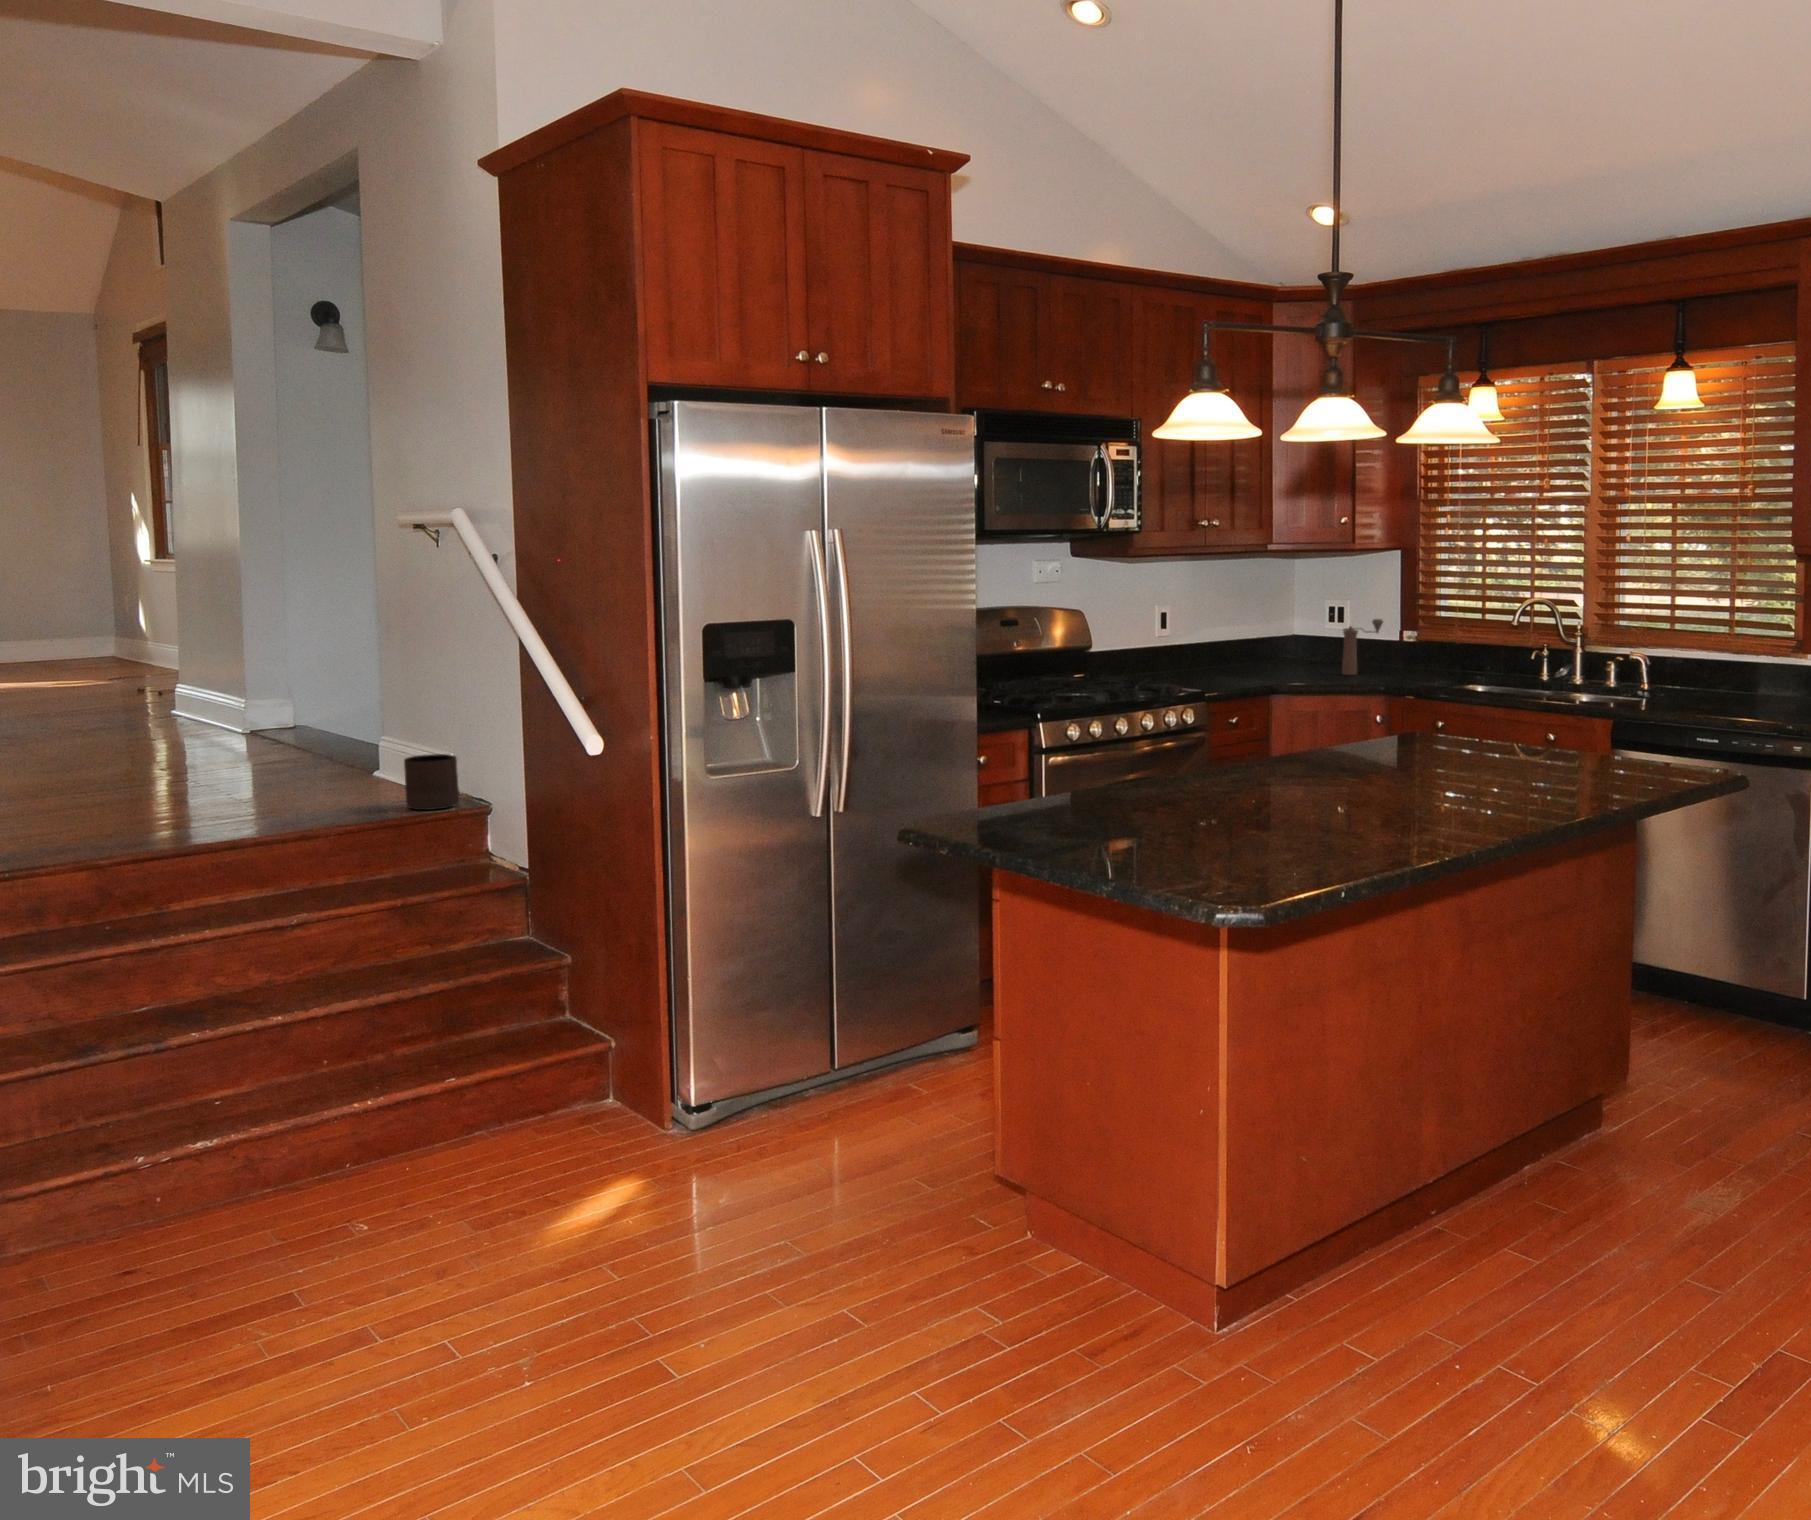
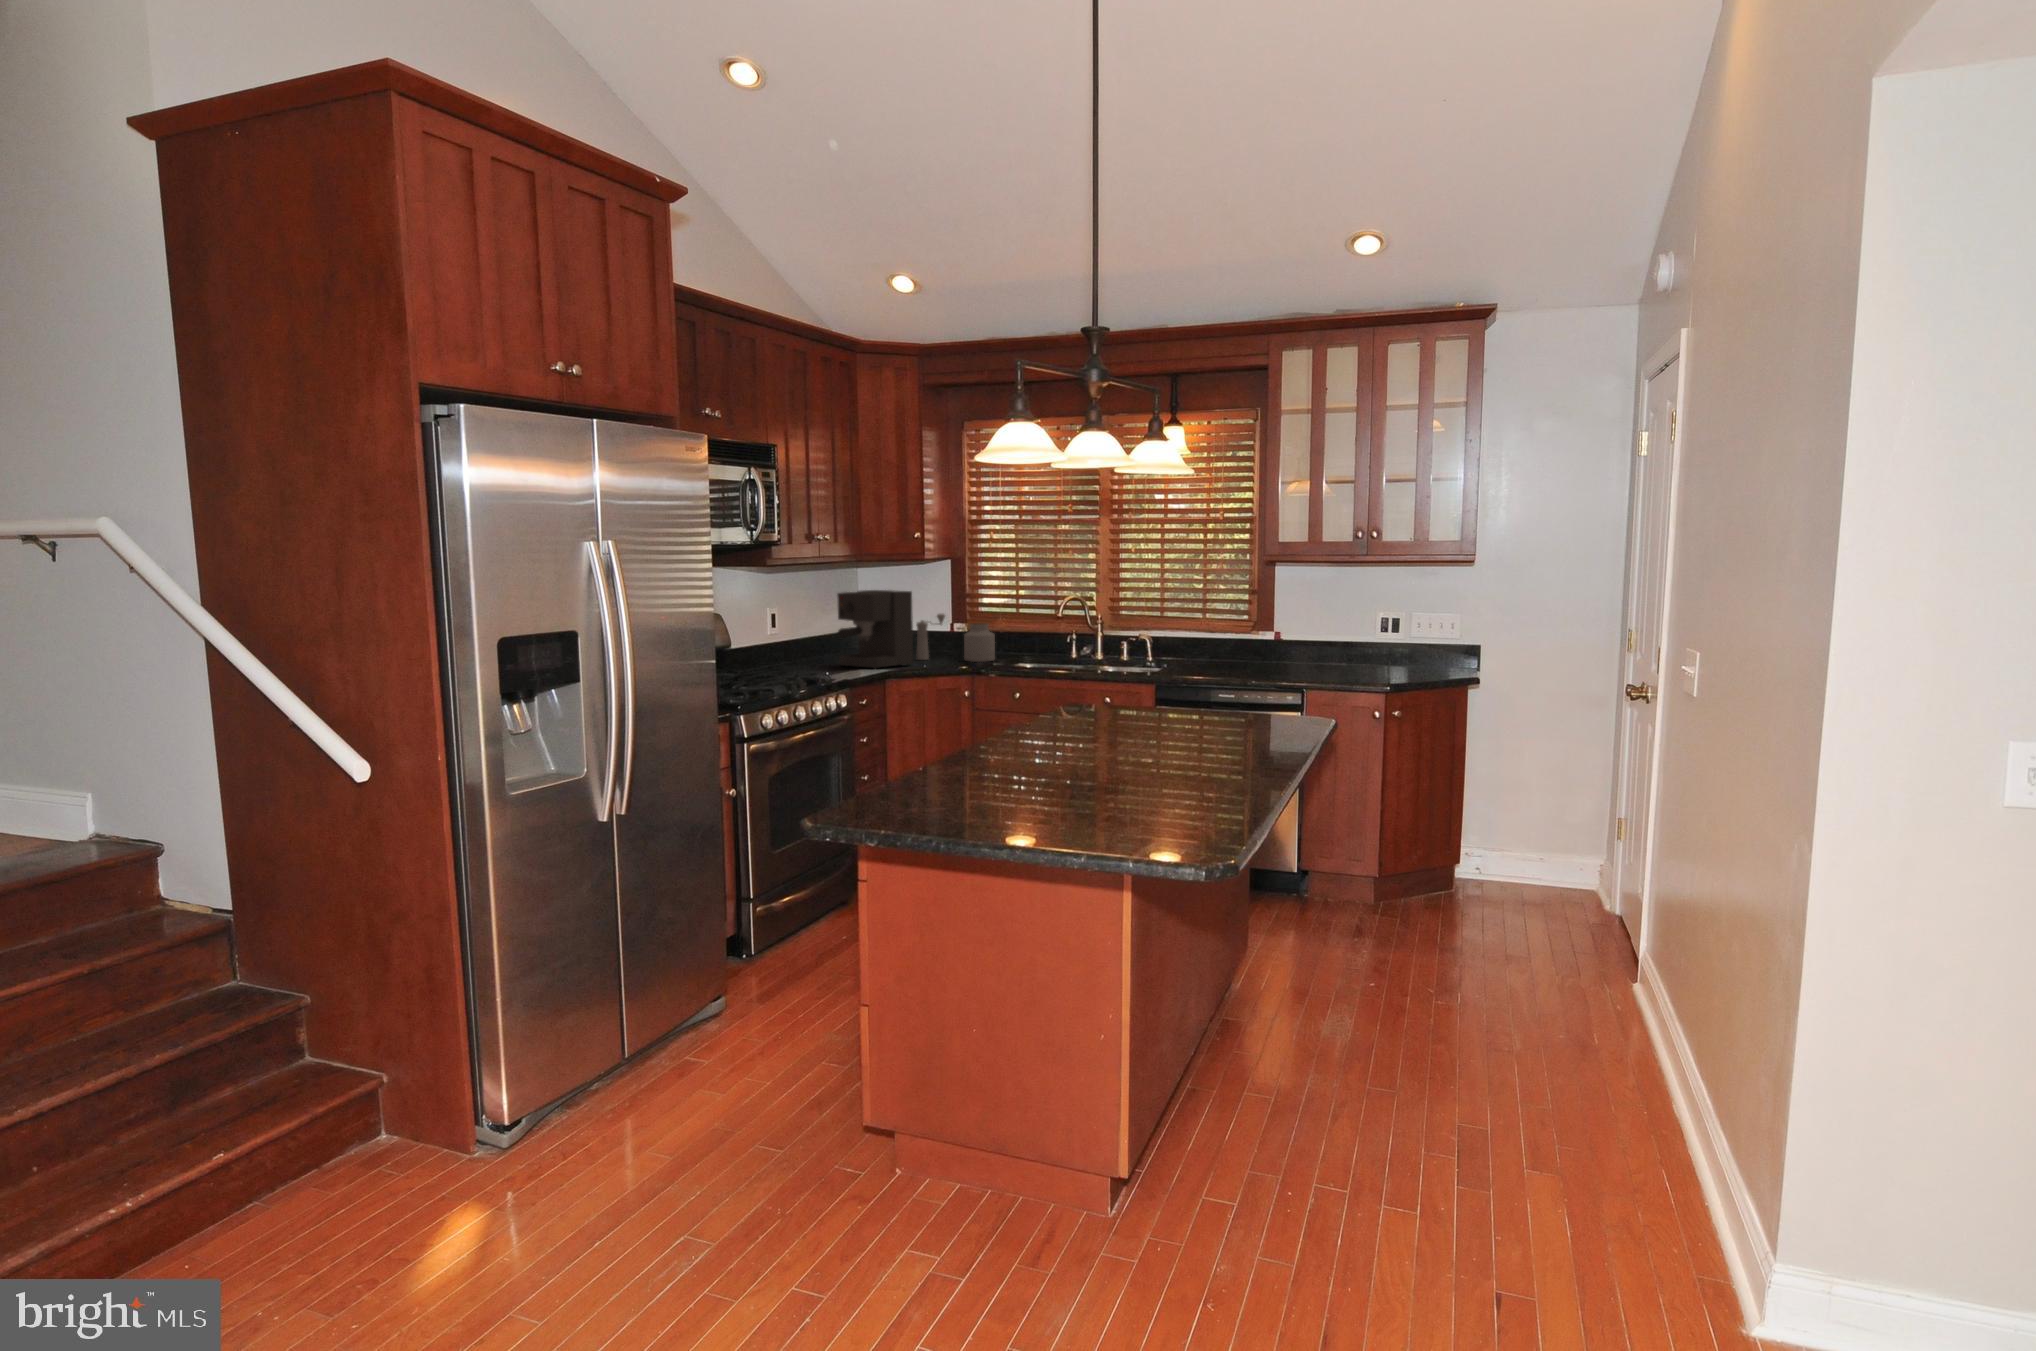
coffee maker: none [1224,588,1324,682] -> present [837,590,913,669]
jar: none [1397,631,1438,680] -> present [964,623,995,662]
planter: present [404,754,459,810] -> none [38,792,113,858]

